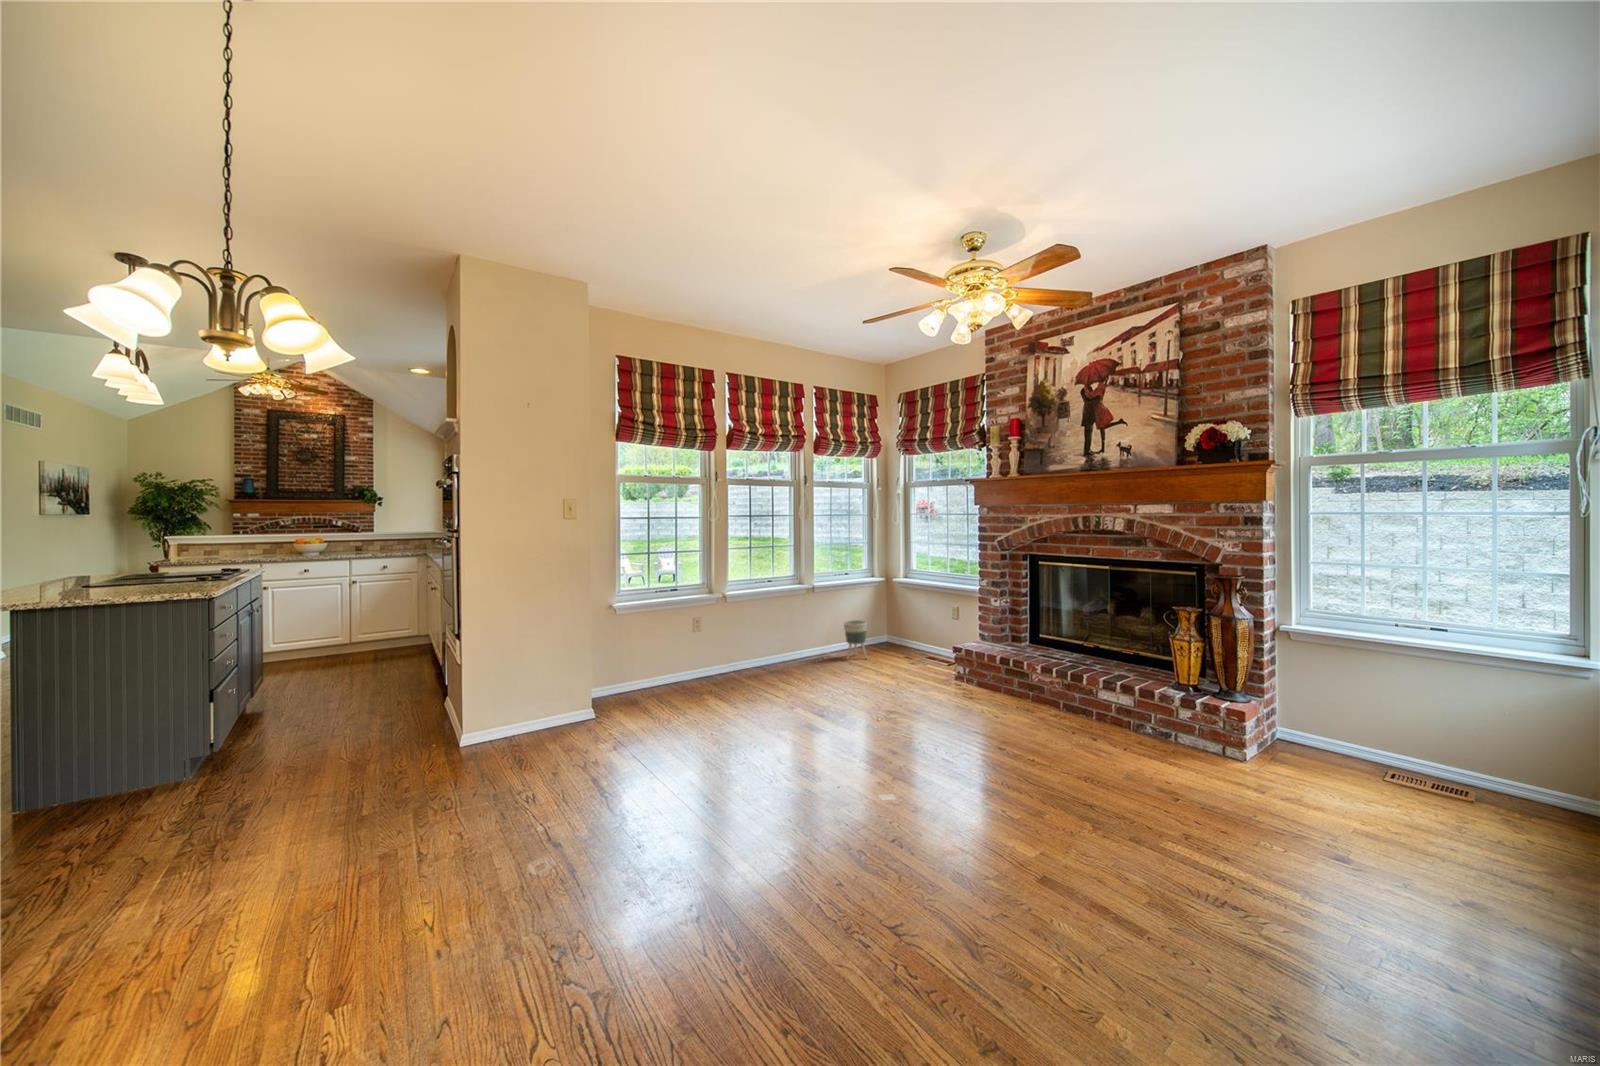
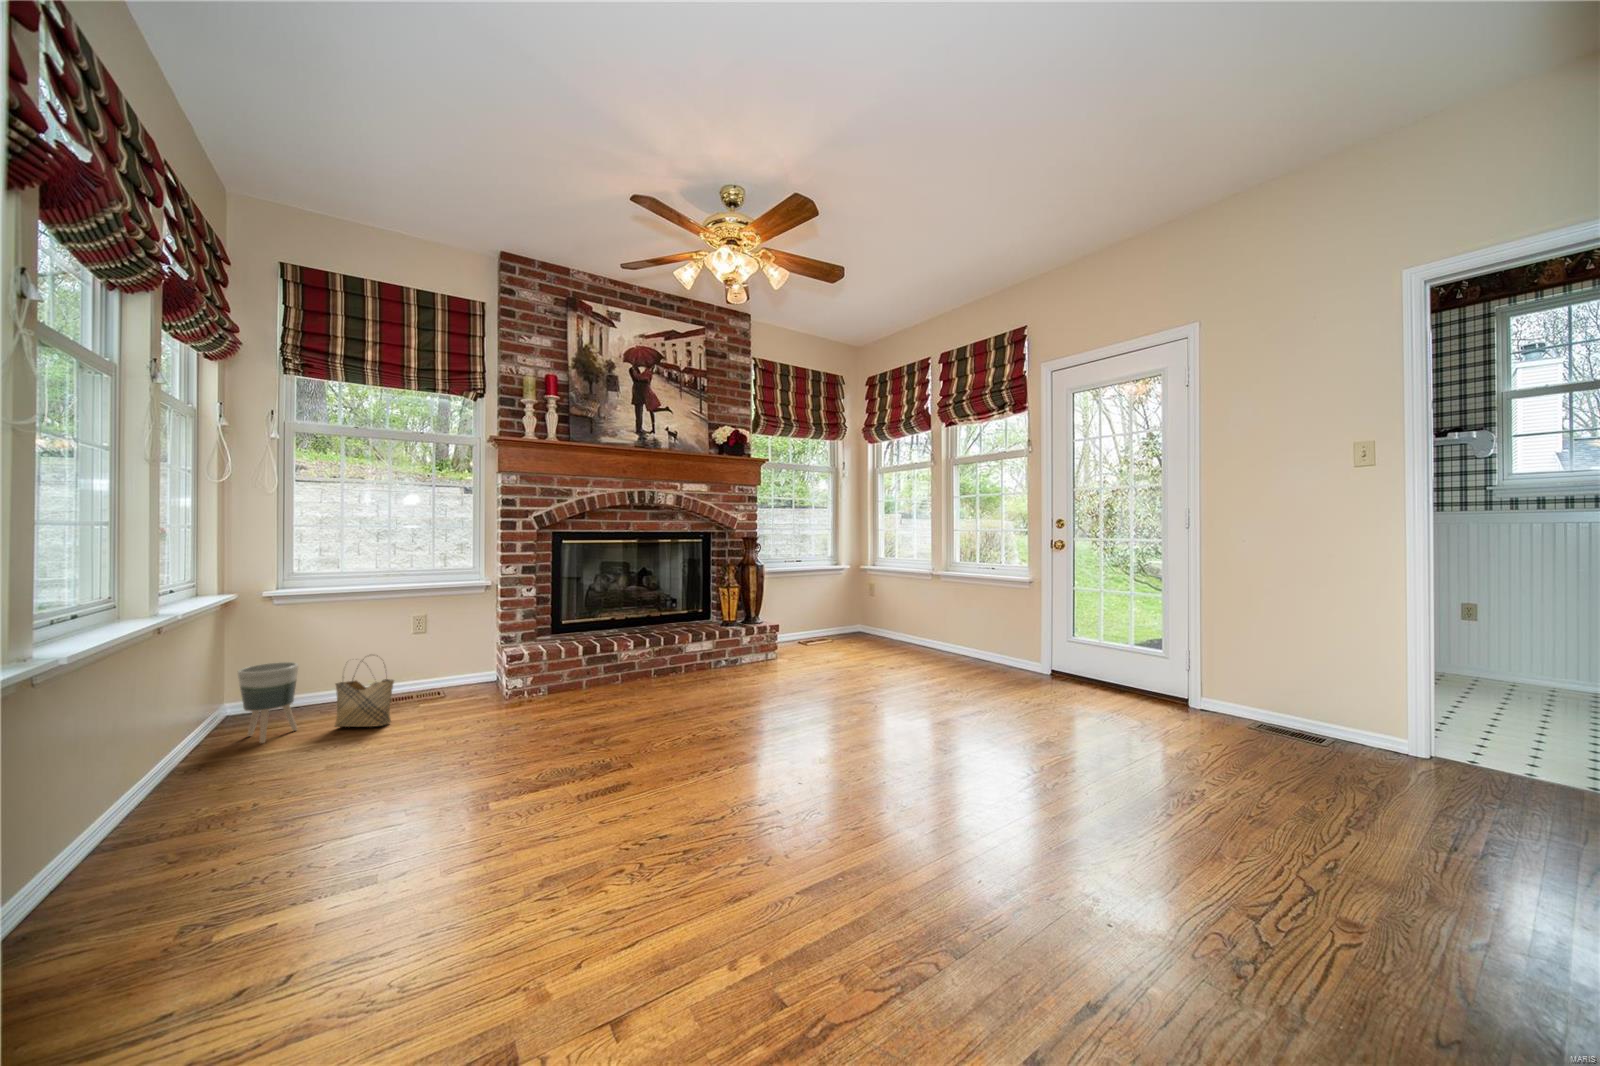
woven basket: none [869,626,888,669] -> present [335,661,394,727]

